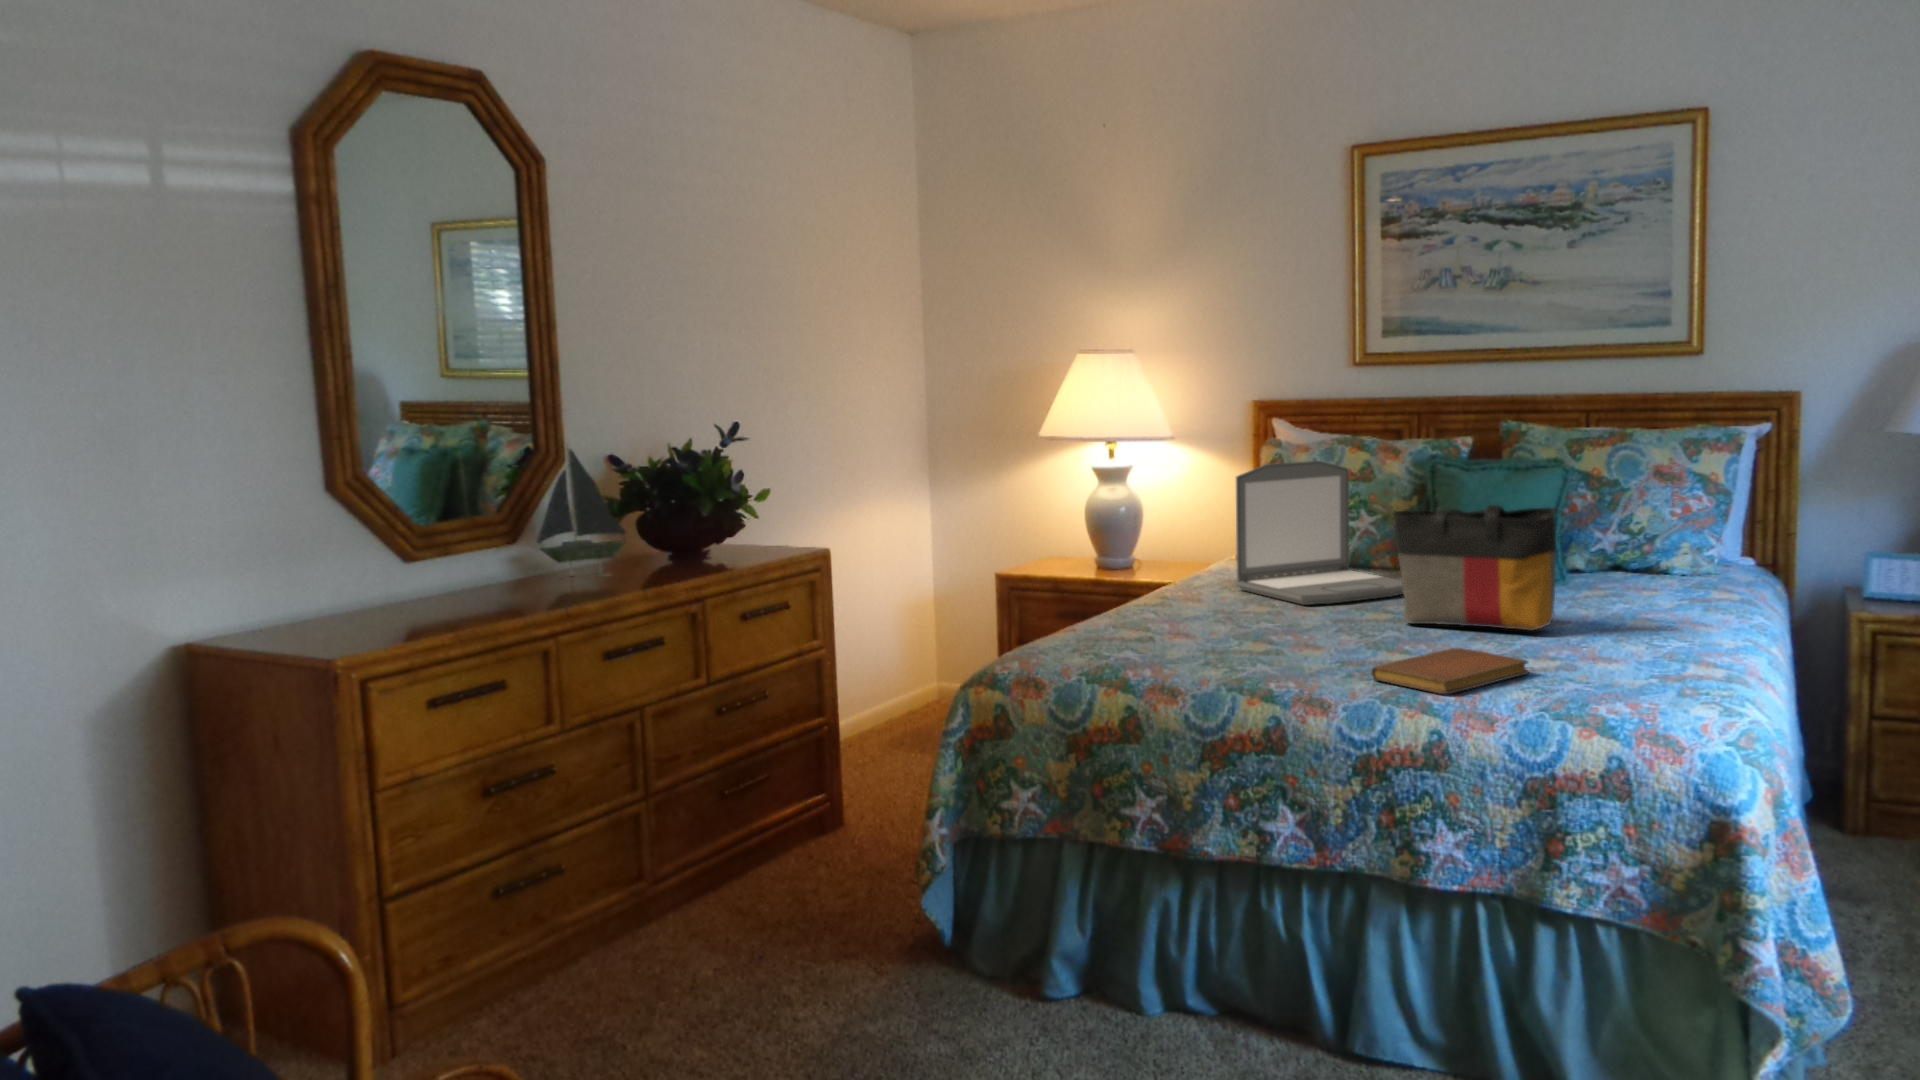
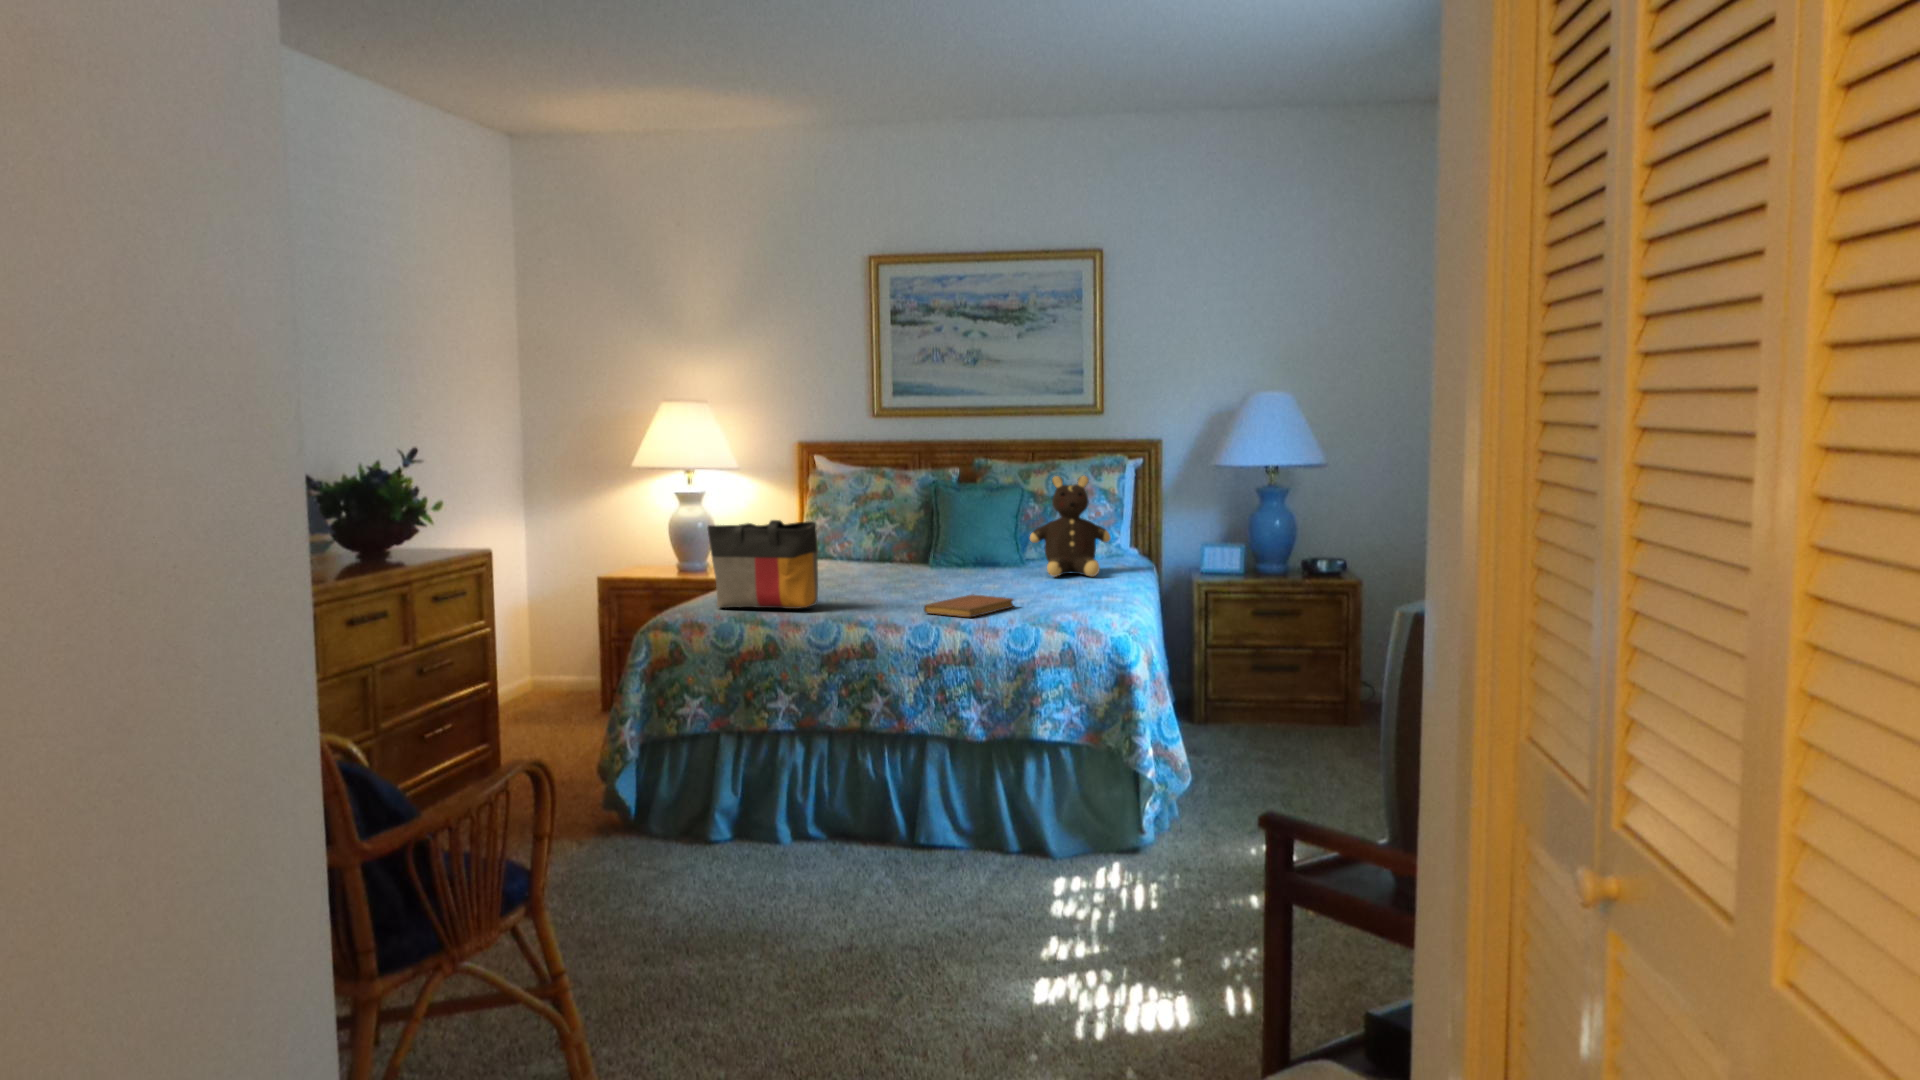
teddy bear: none [1571,452,1710,612] -> present [1030,476,1111,577]
laptop: present [1234,461,1403,605] -> none [807,482,933,580]
tote bag: present [1393,505,1557,630] -> present [708,520,818,609]

